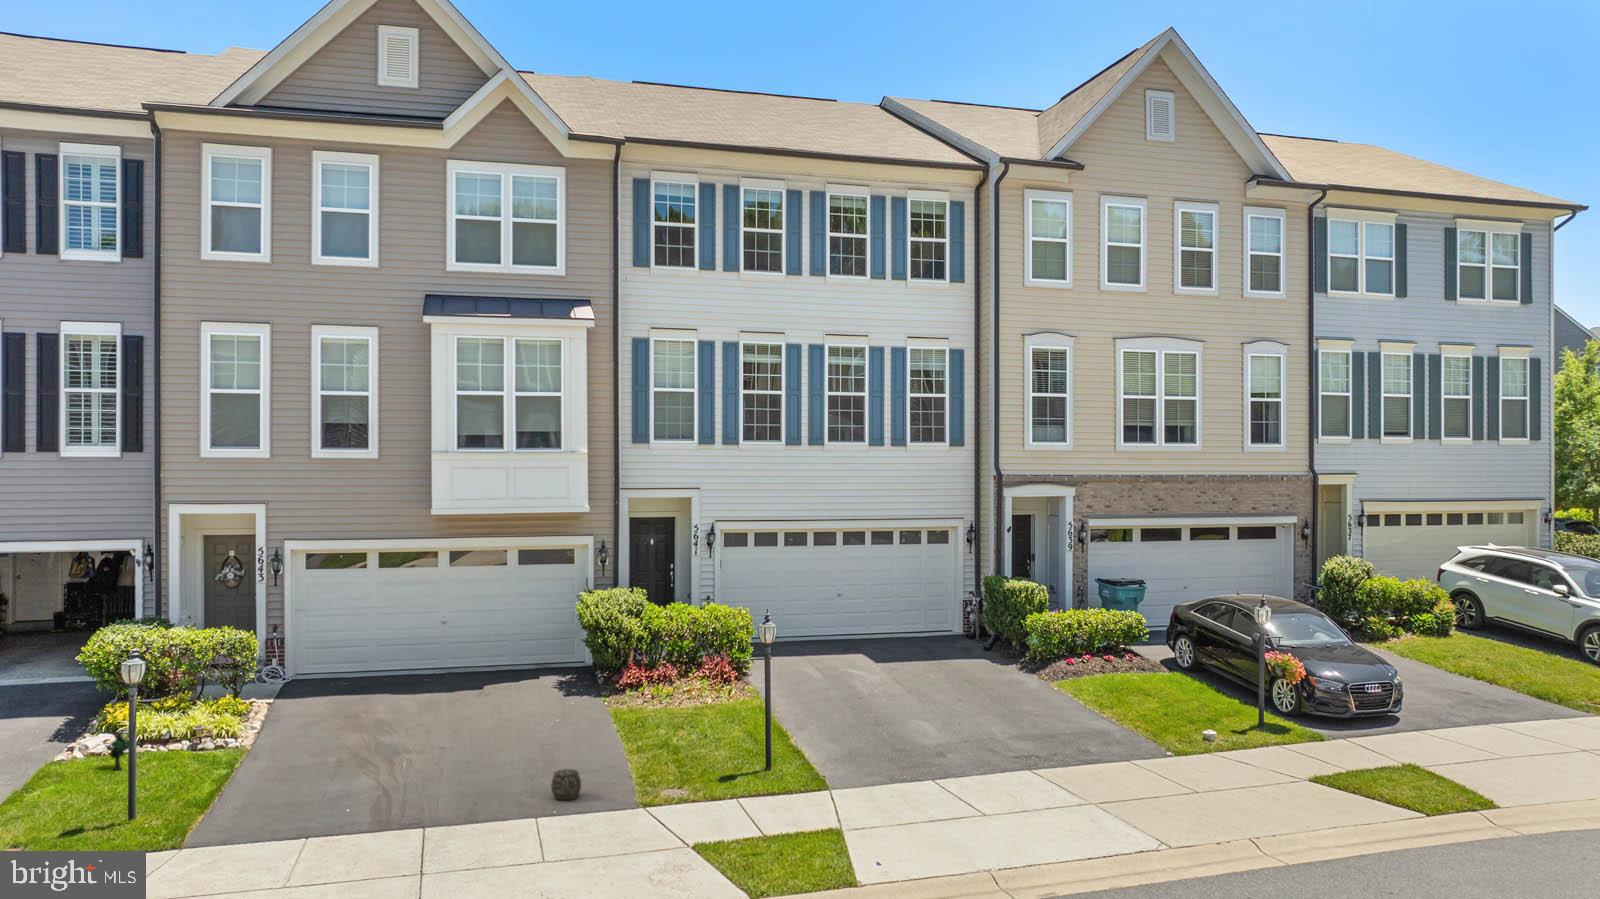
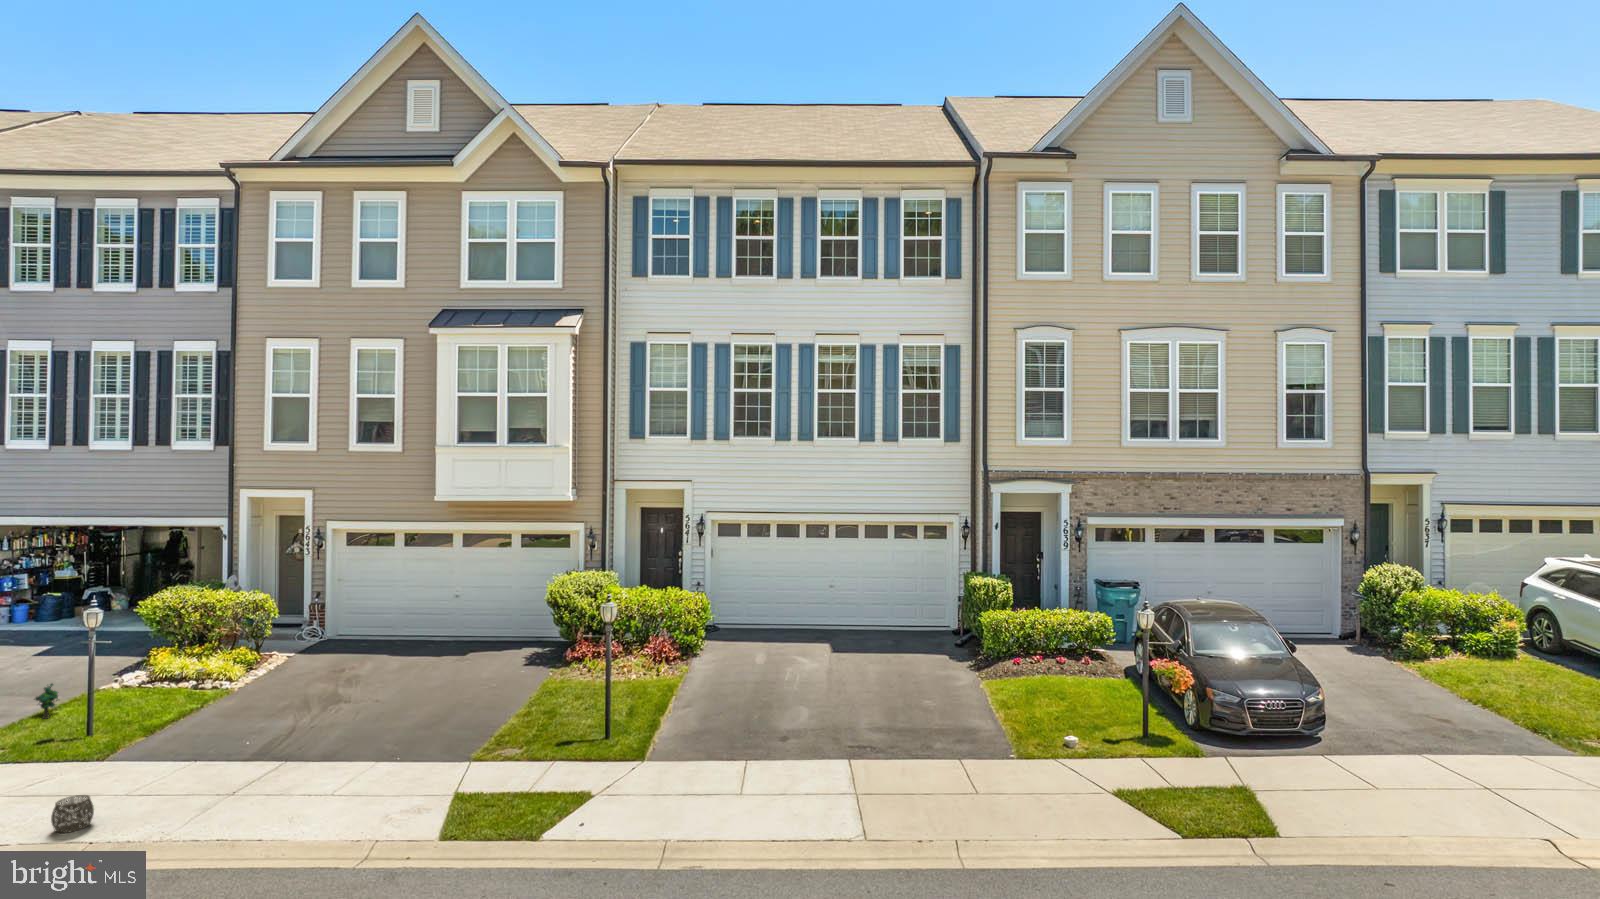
woven basket: present [551,769,581,800] -> present [51,795,94,833]

